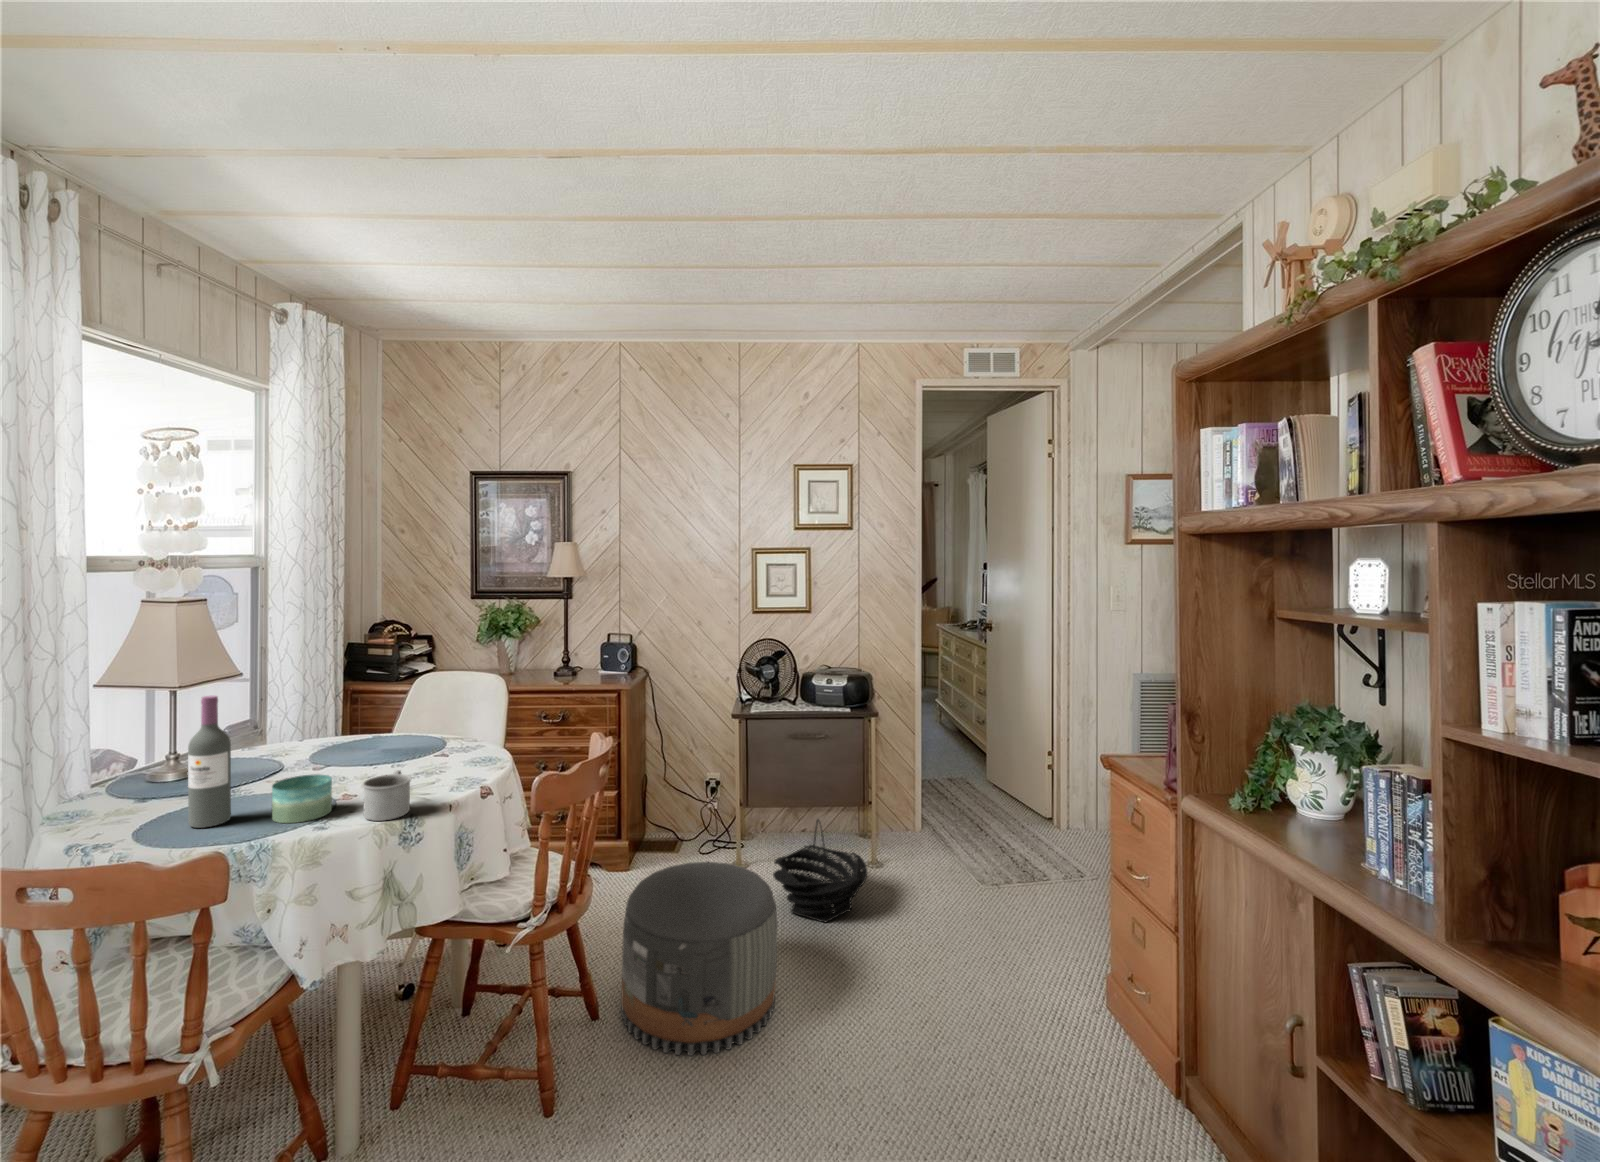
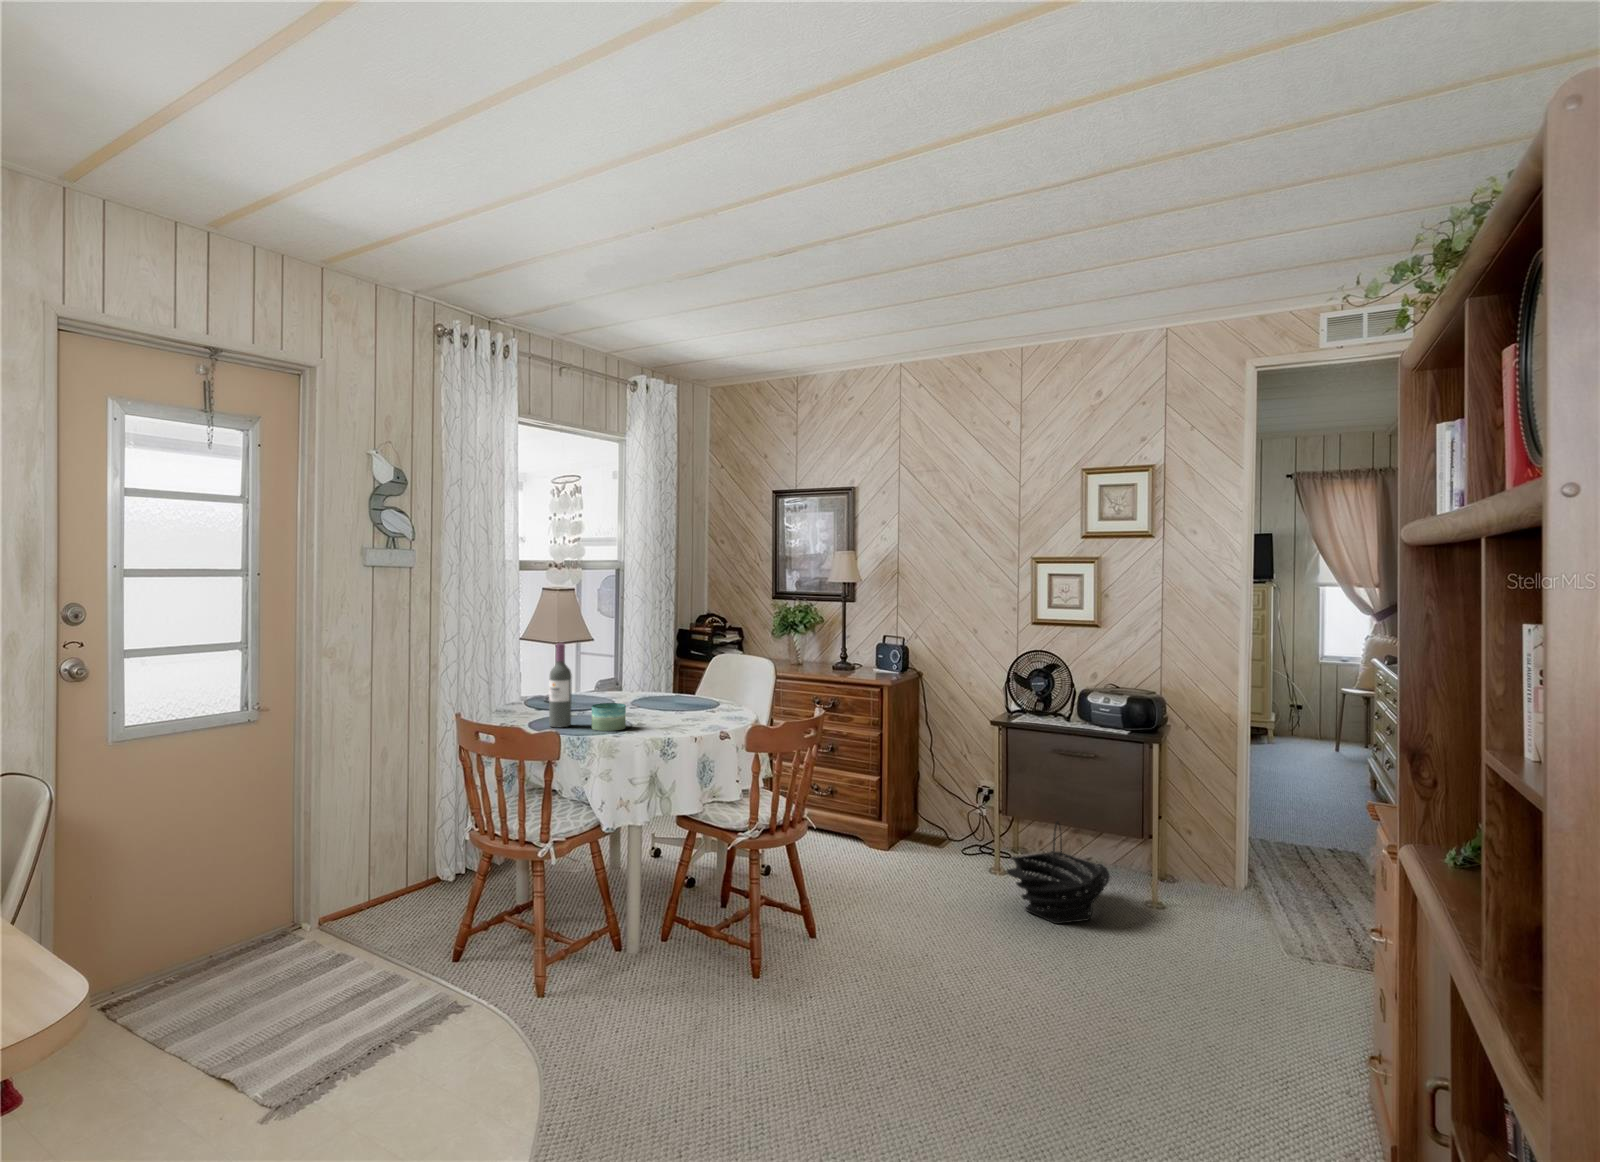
mug: present [363,770,411,821] -> none [640,705,670,735]
pouf: present [621,862,778,1056] -> none [834,830,973,984]

